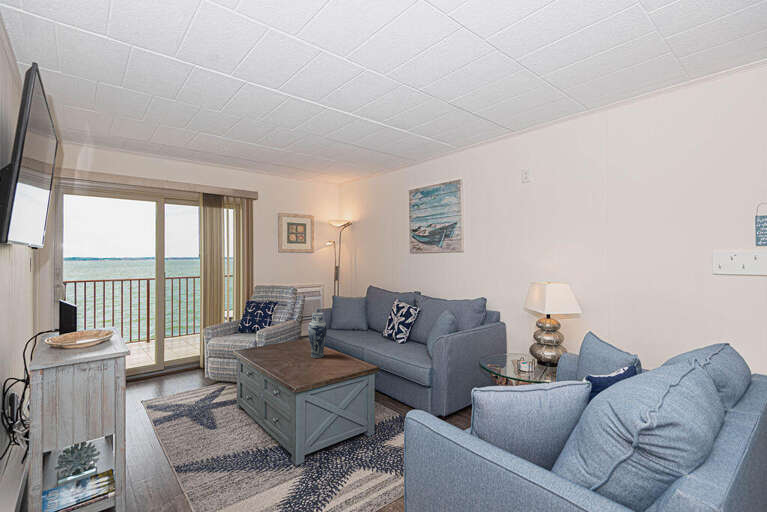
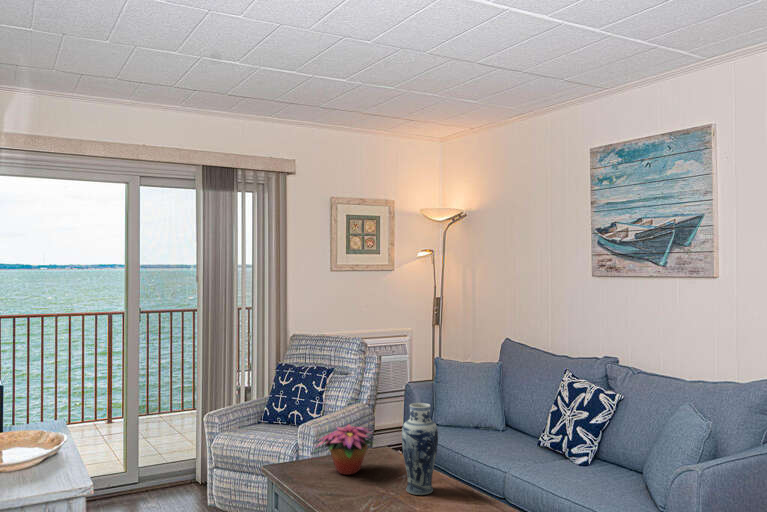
flower arrangement: none [262,326,299,352] -> present [318,425,373,475]

